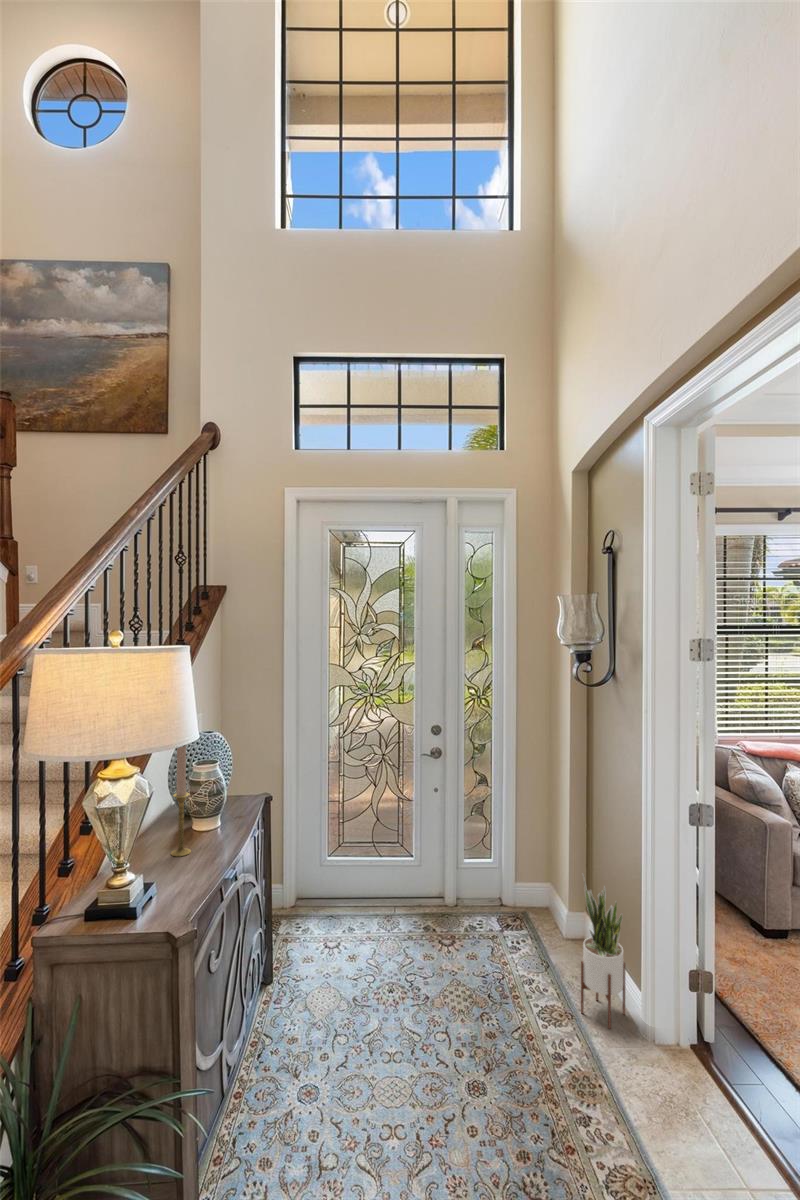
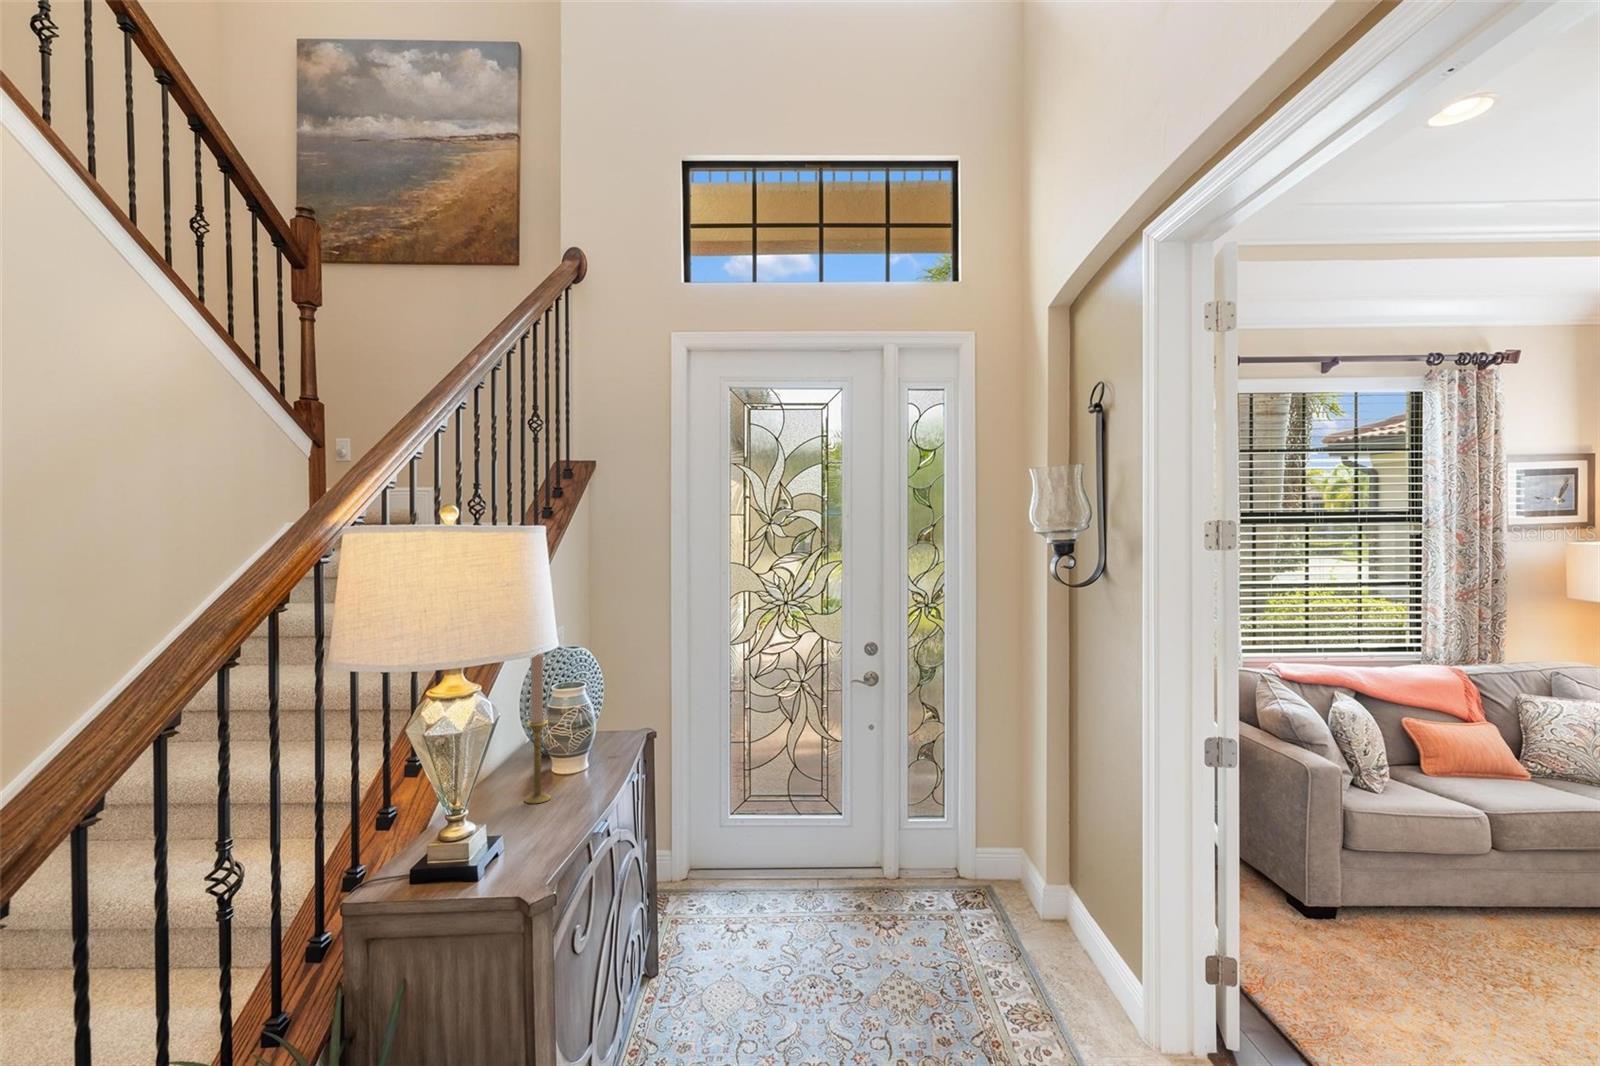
potted plant: present [581,875,625,1029] -> none [1064,832,1124,1035]

